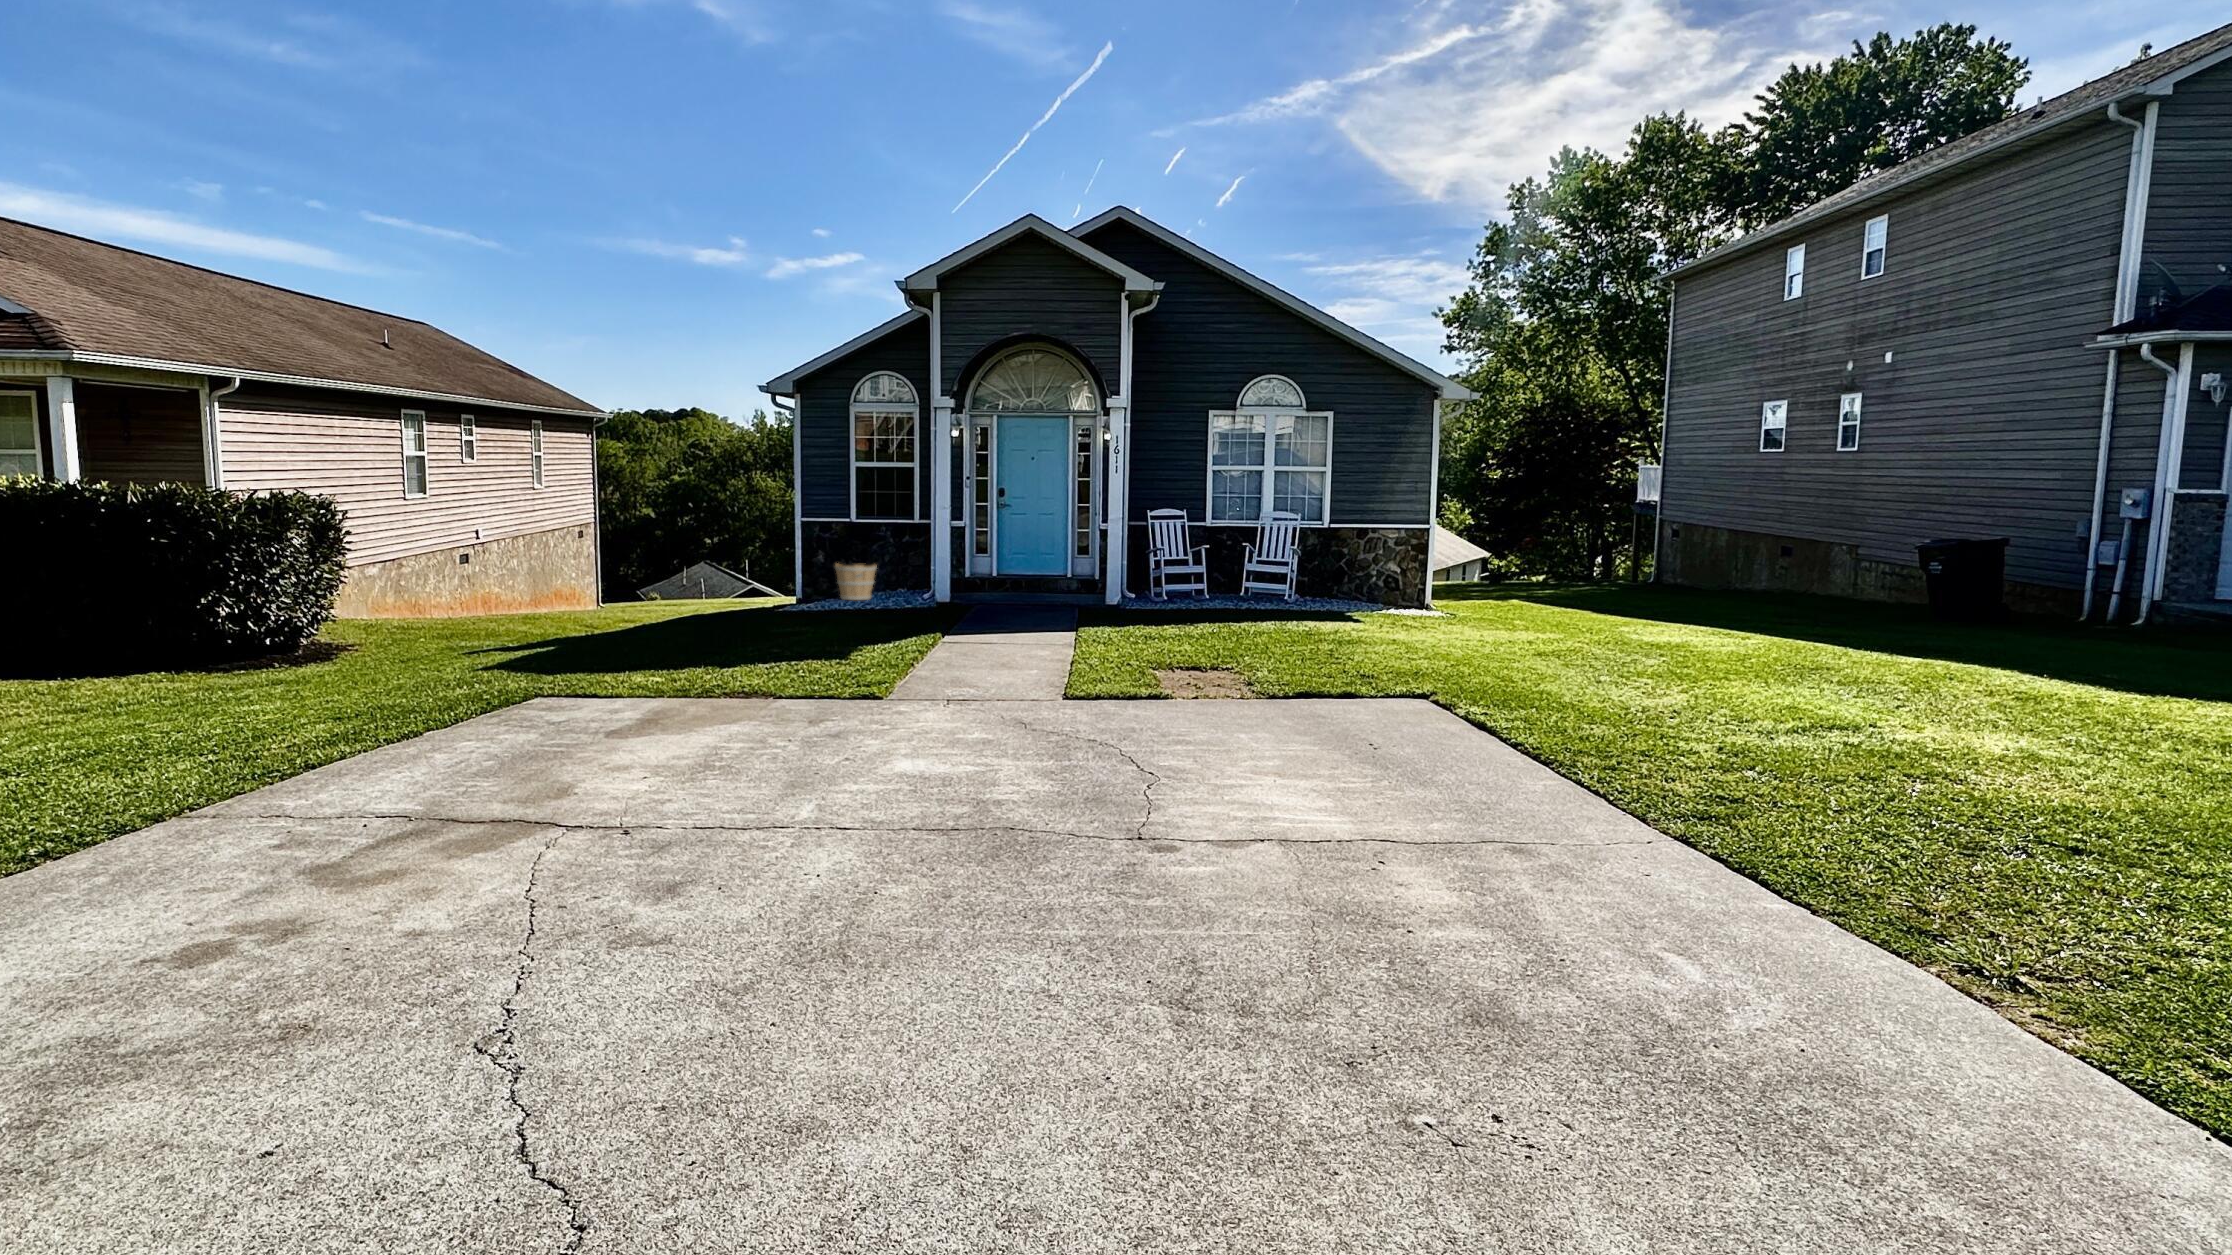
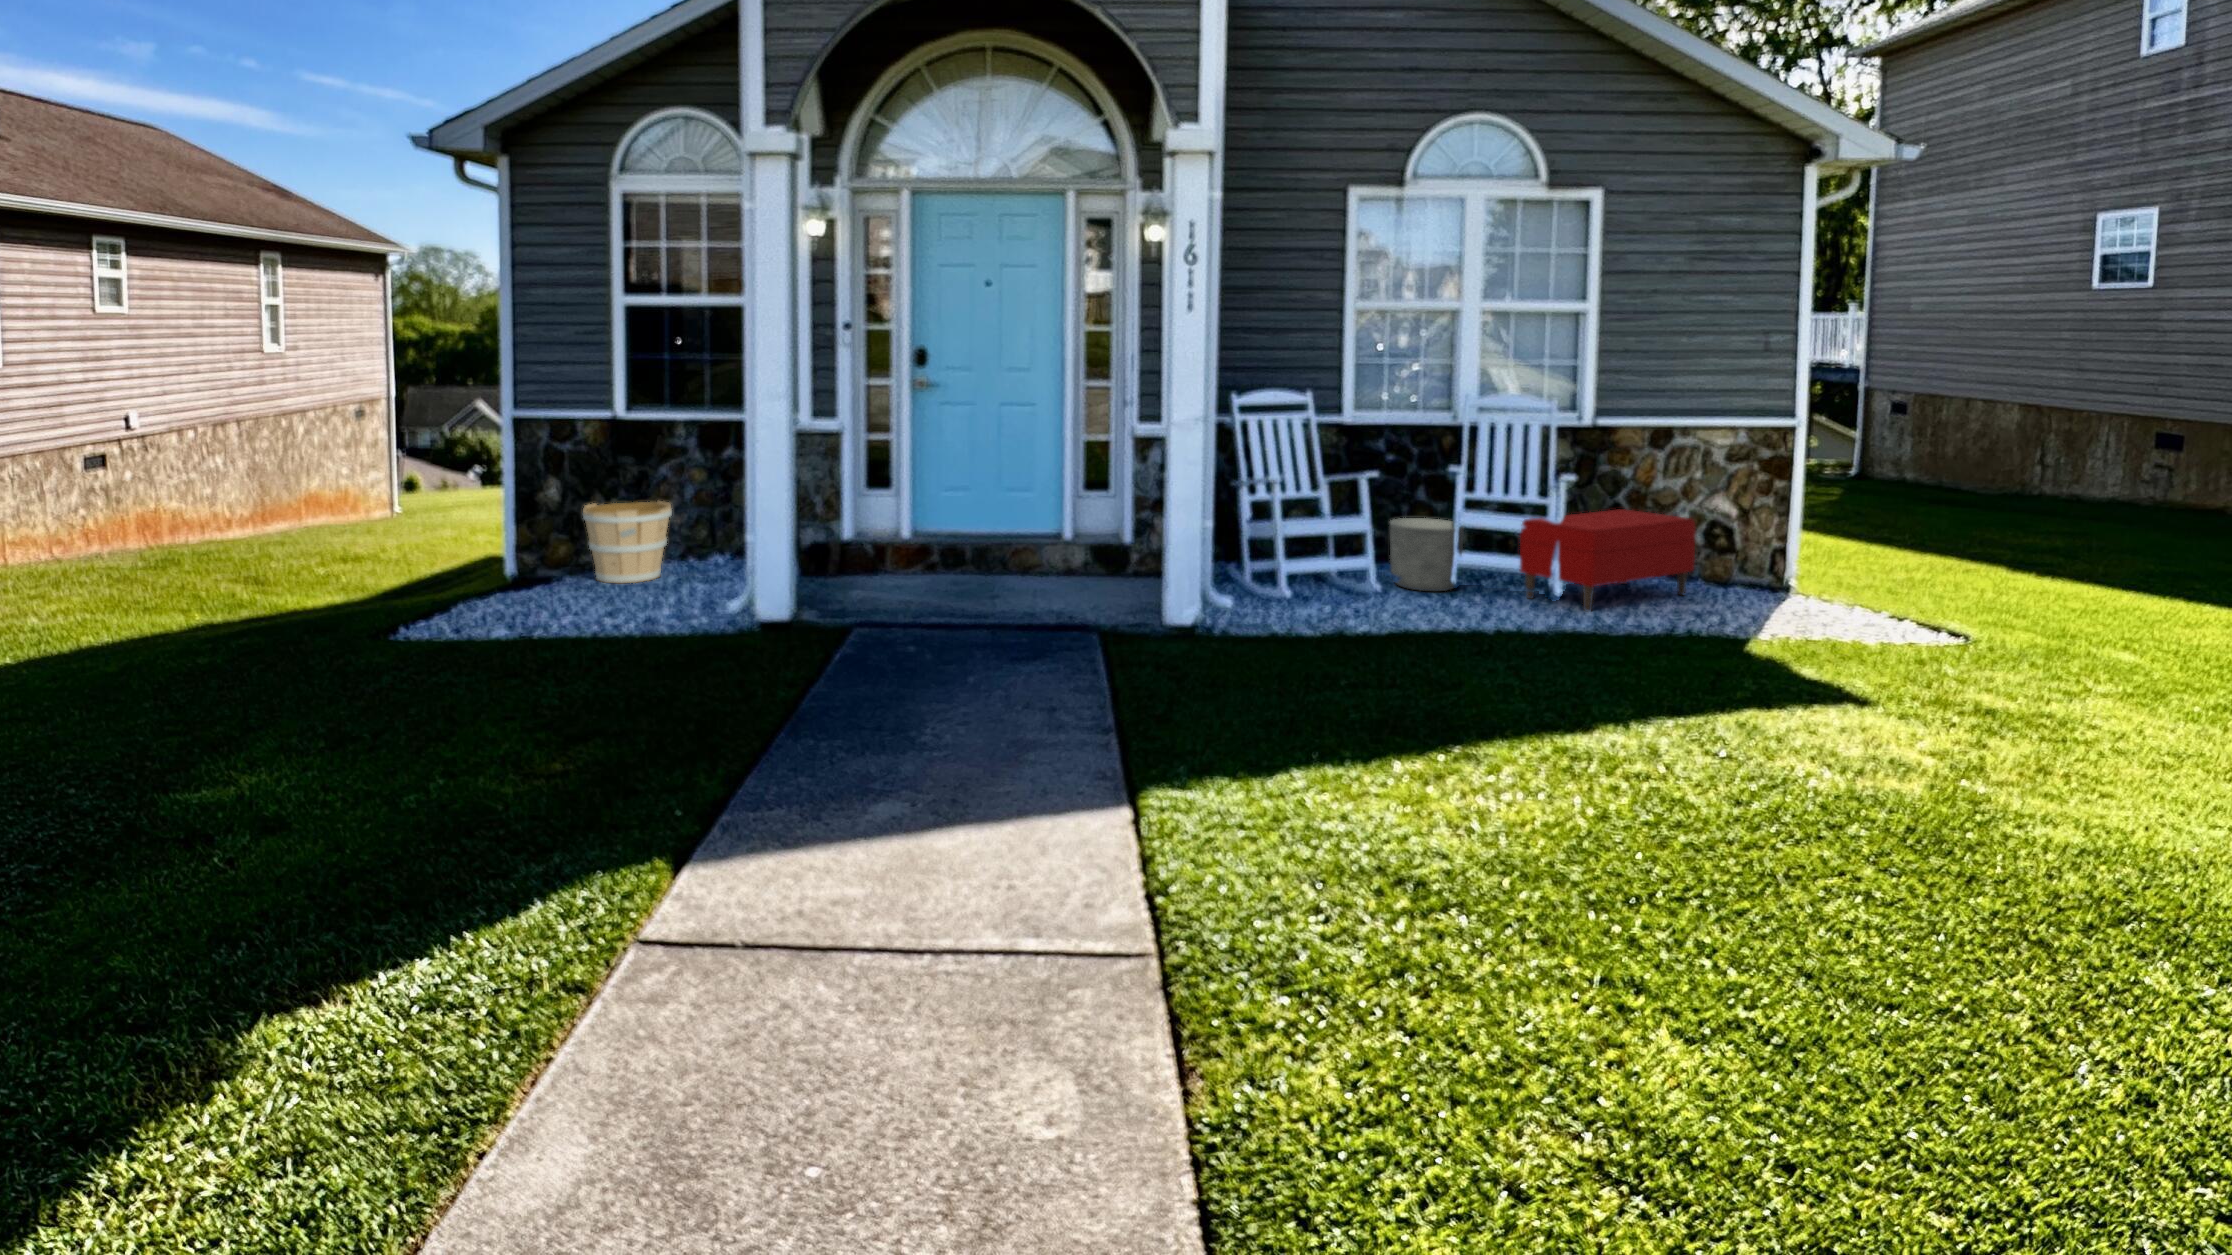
bench: none [1283,569,1369,611] -> present [1520,509,1696,612]
planter: none [1226,573,1261,606] -> present [1389,518,1464,591]

